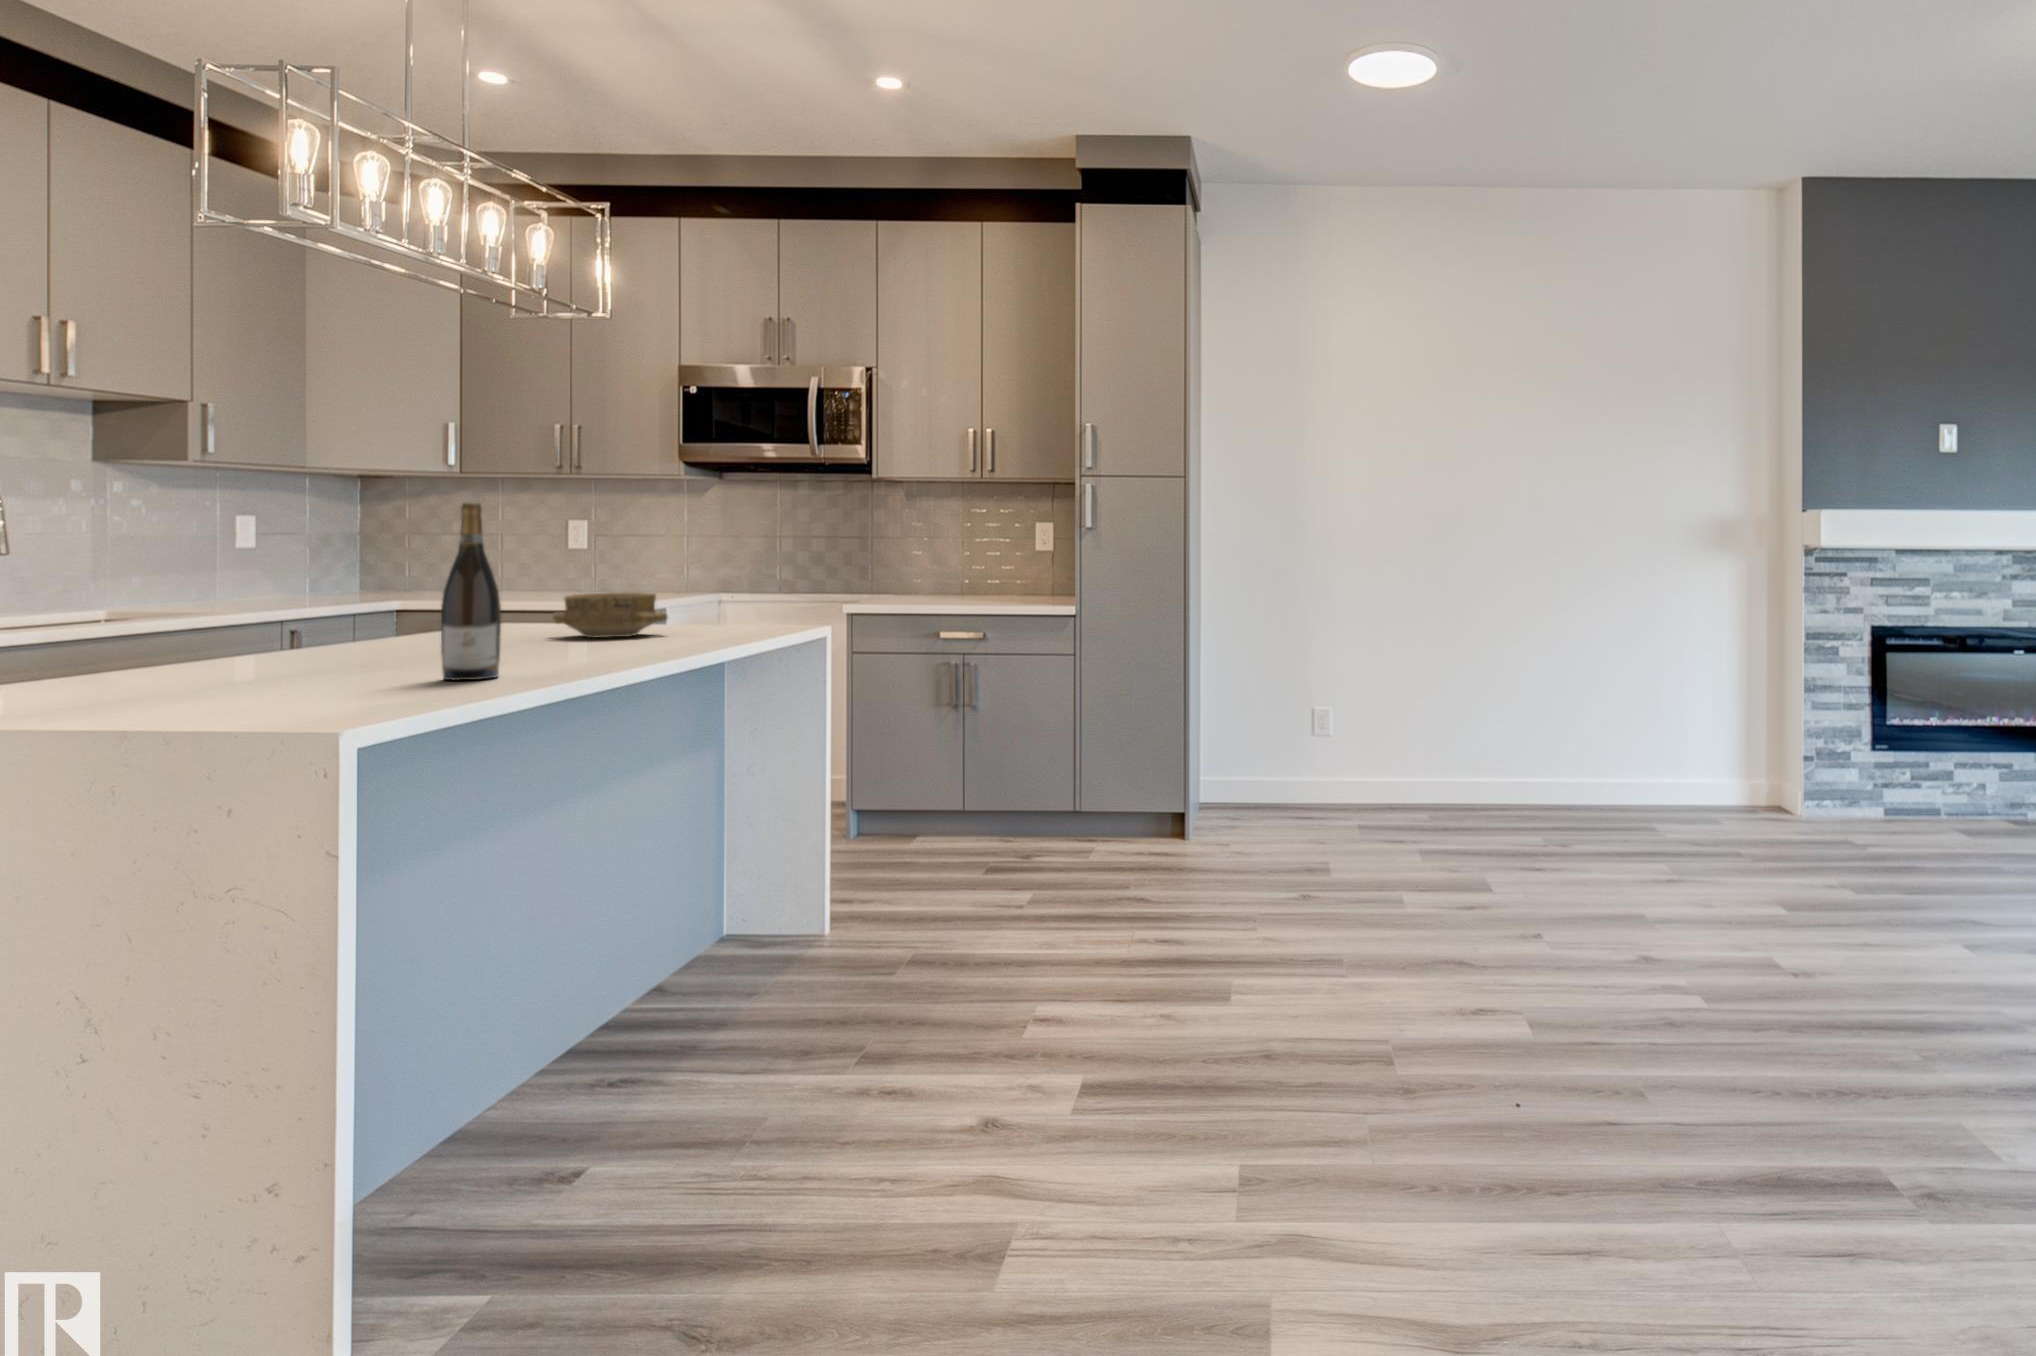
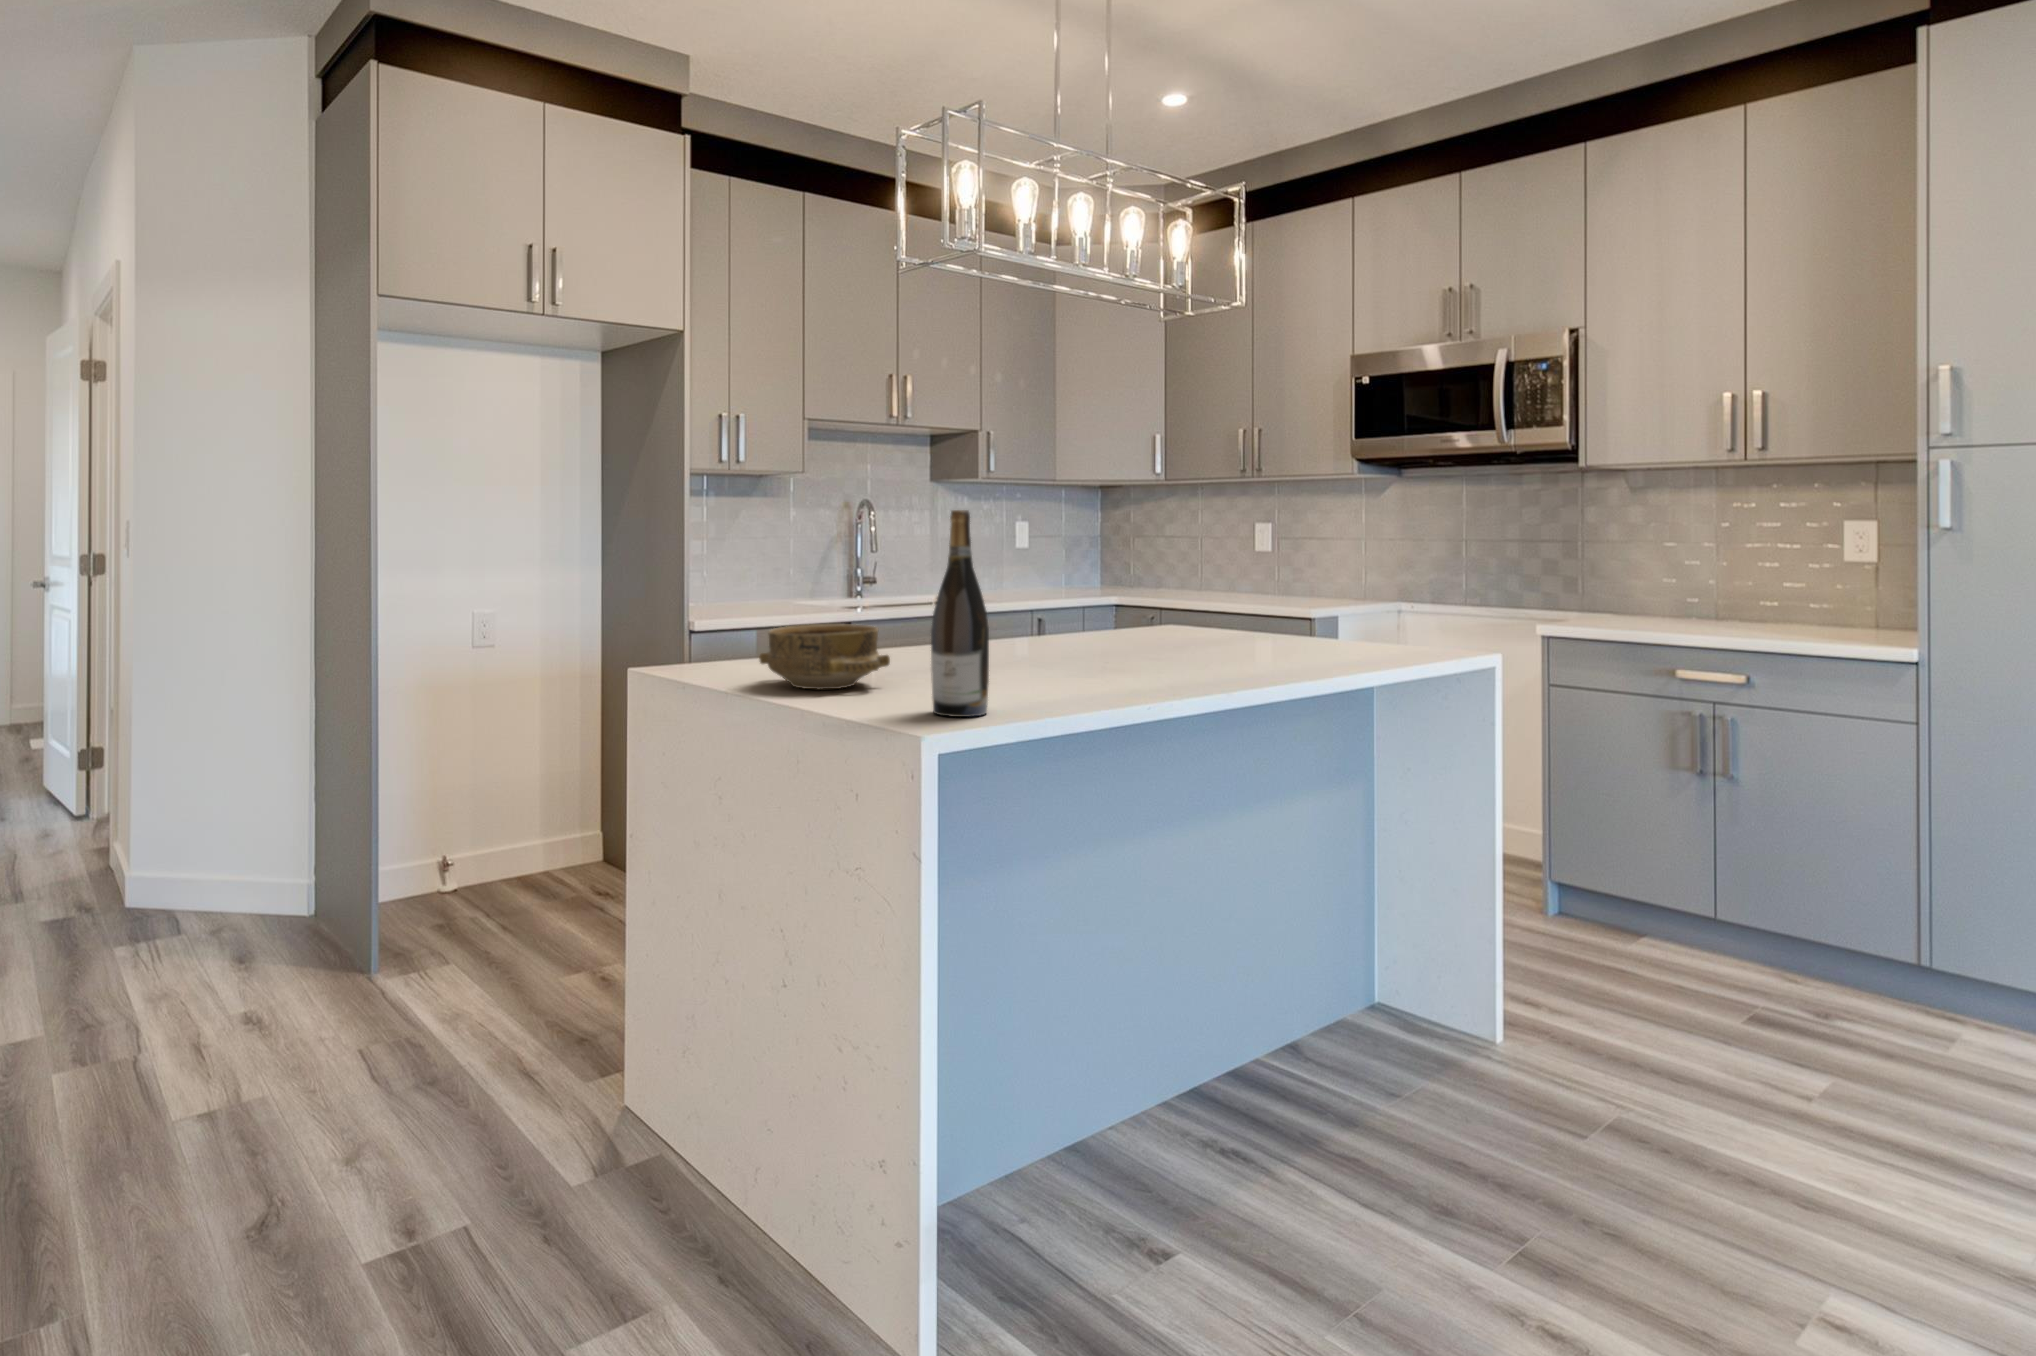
ceramic bowl: present [553,592,667,638] -> present [759,624,890,689]

